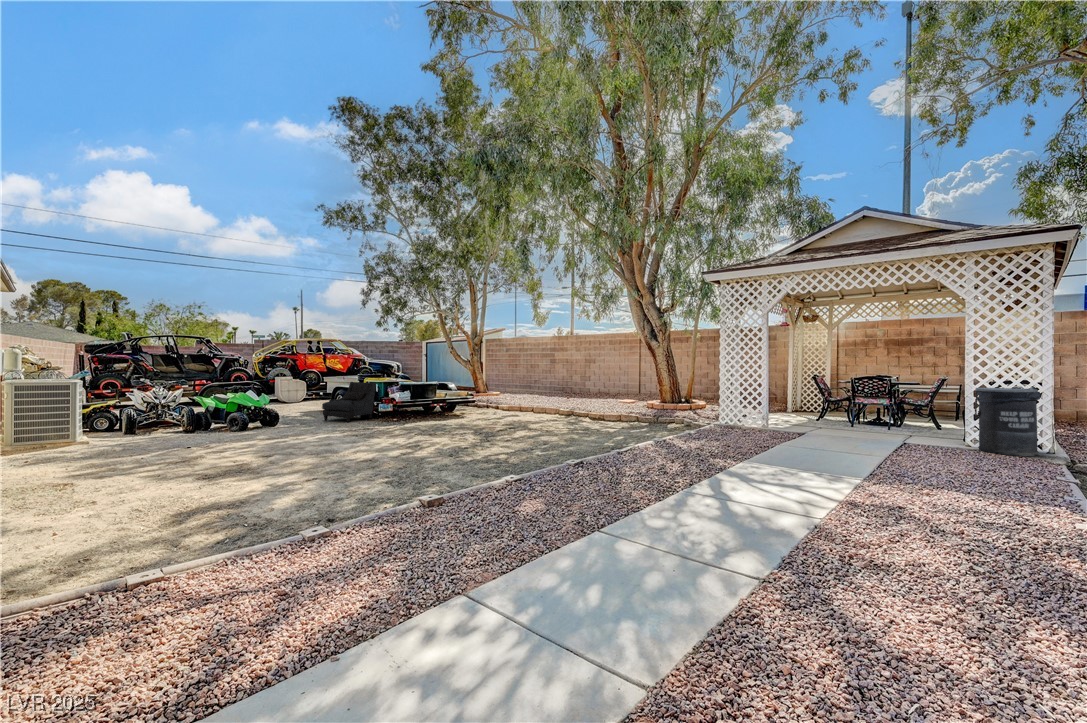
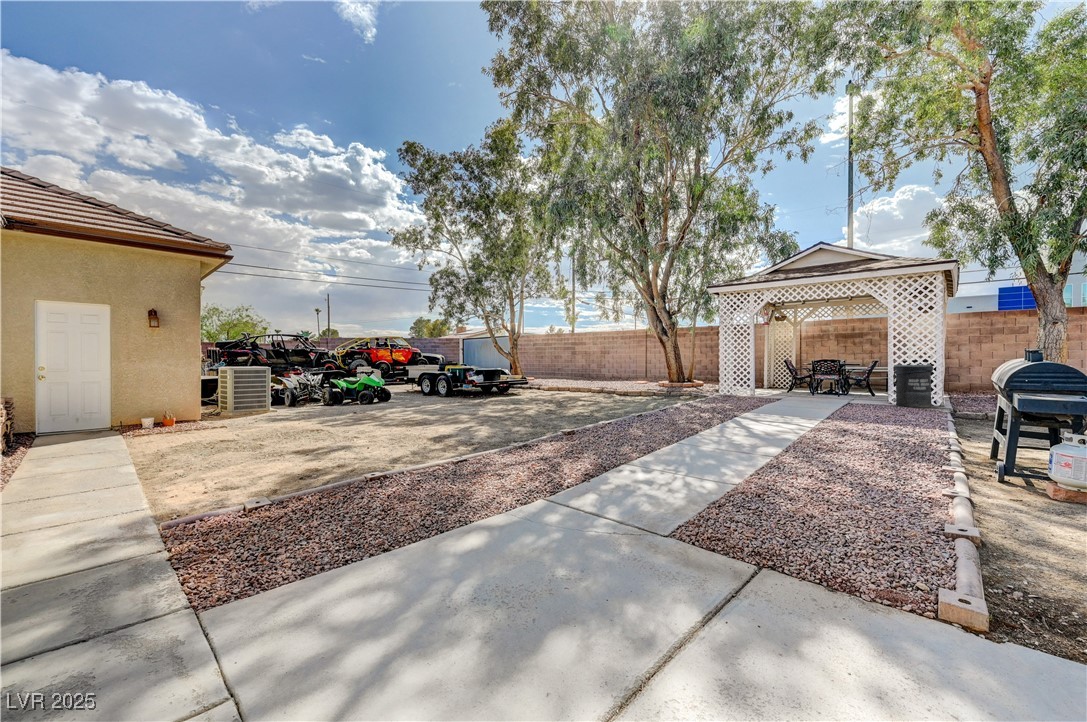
armchair: present [322,382,376,423] -> none [423,369,460,398]

